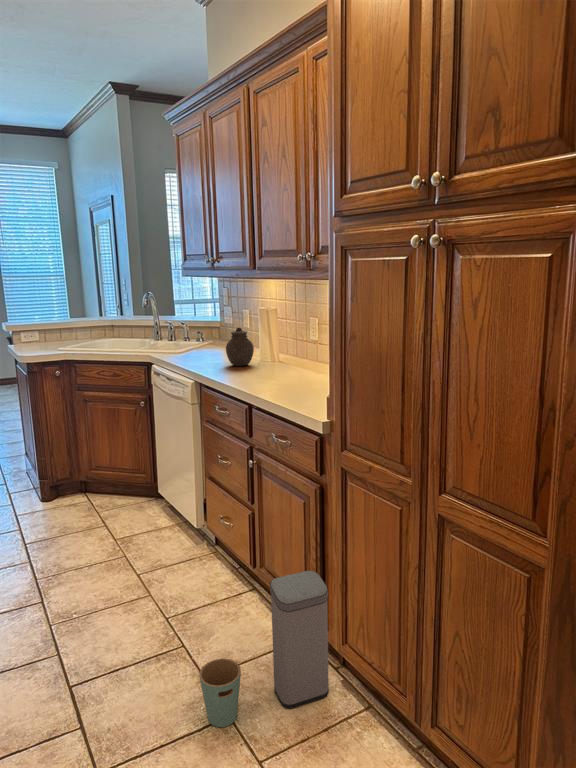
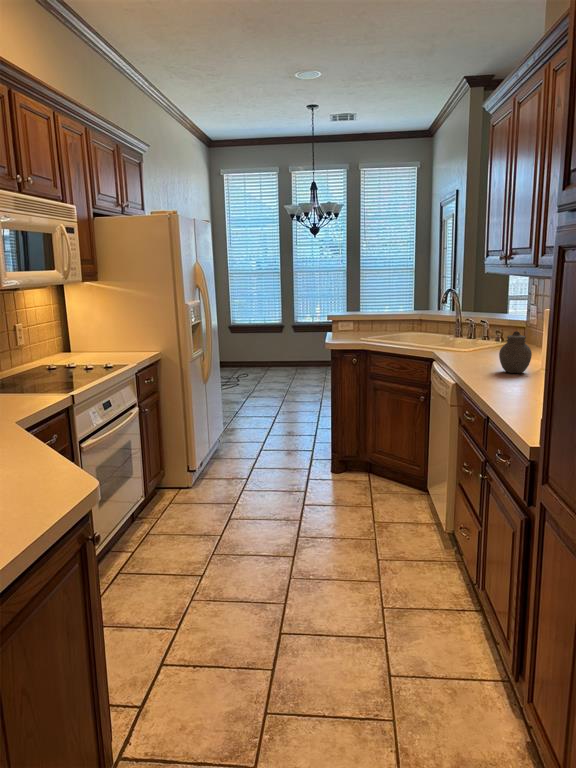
trash can: present [199,571,329,727] -> none [367,602,516,751]

